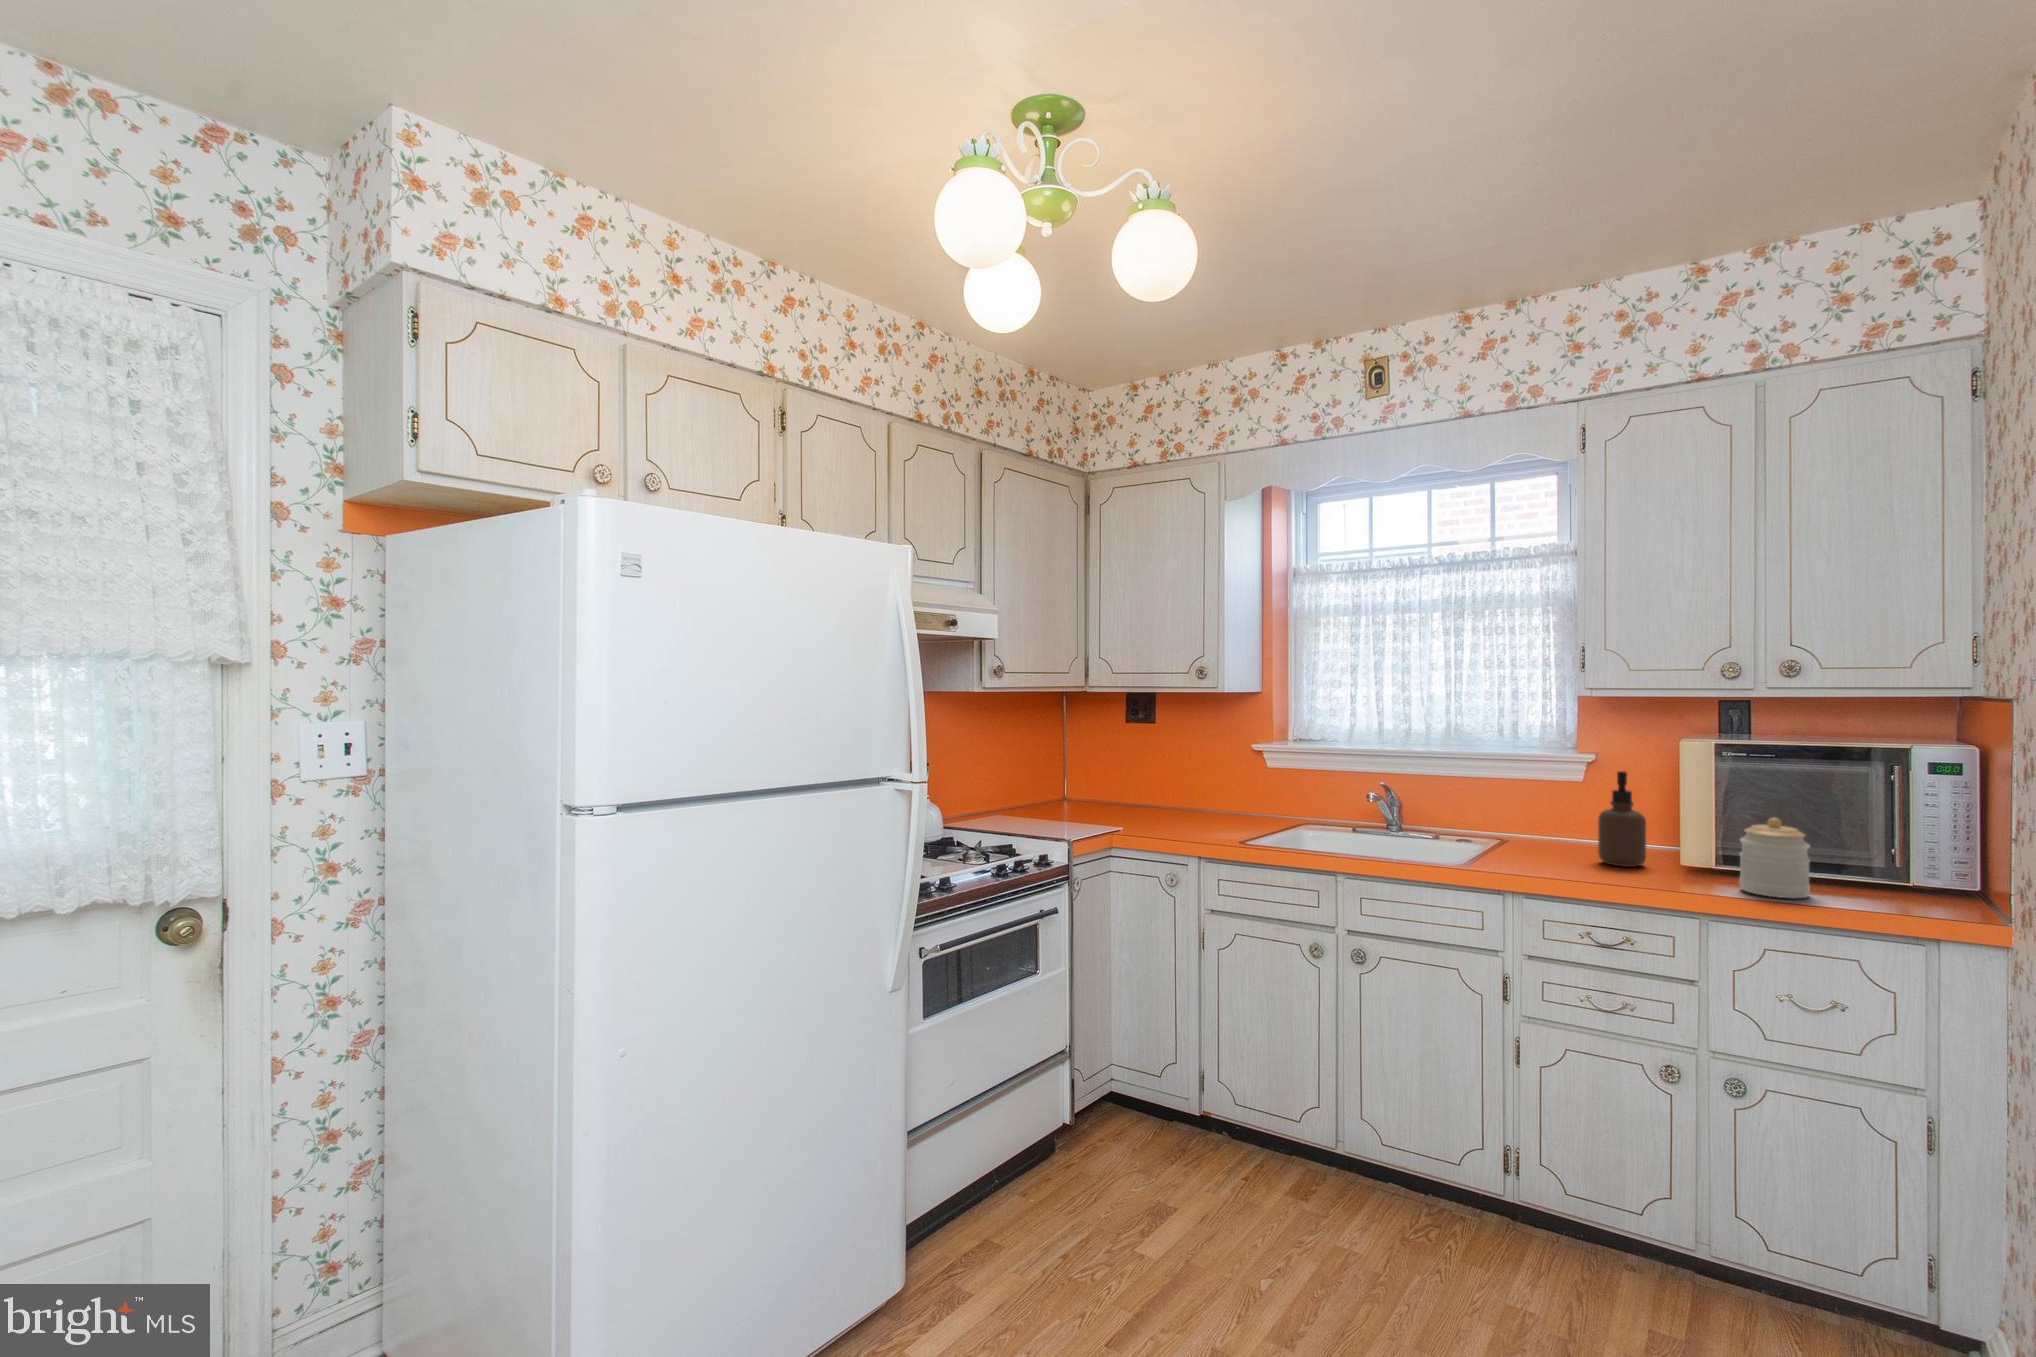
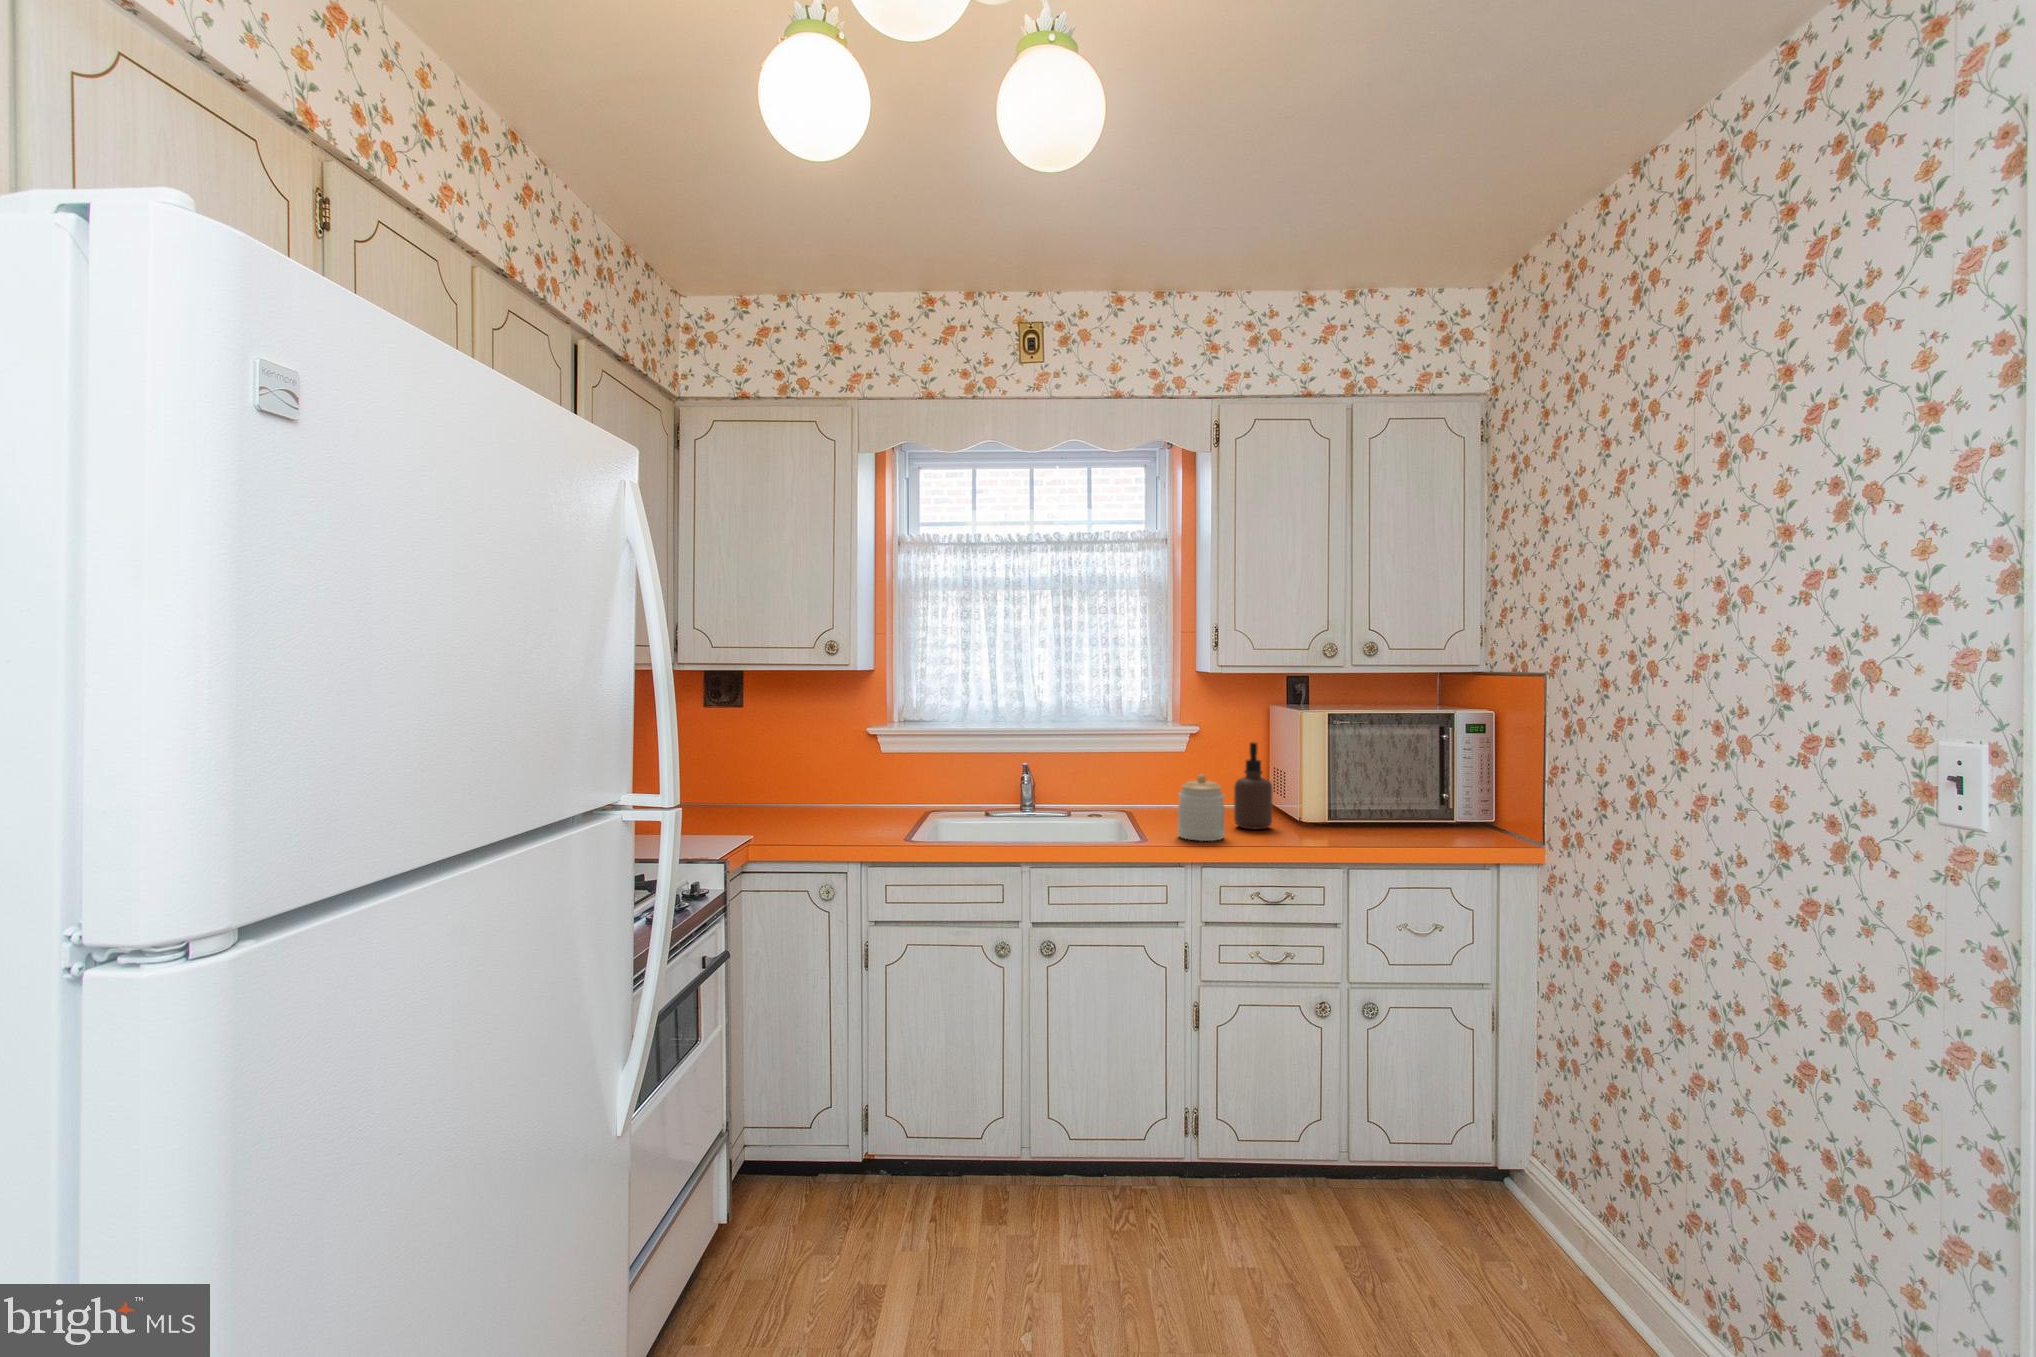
jar: present [1739,818,1810,898] -> present [1178,774,1225,841]

